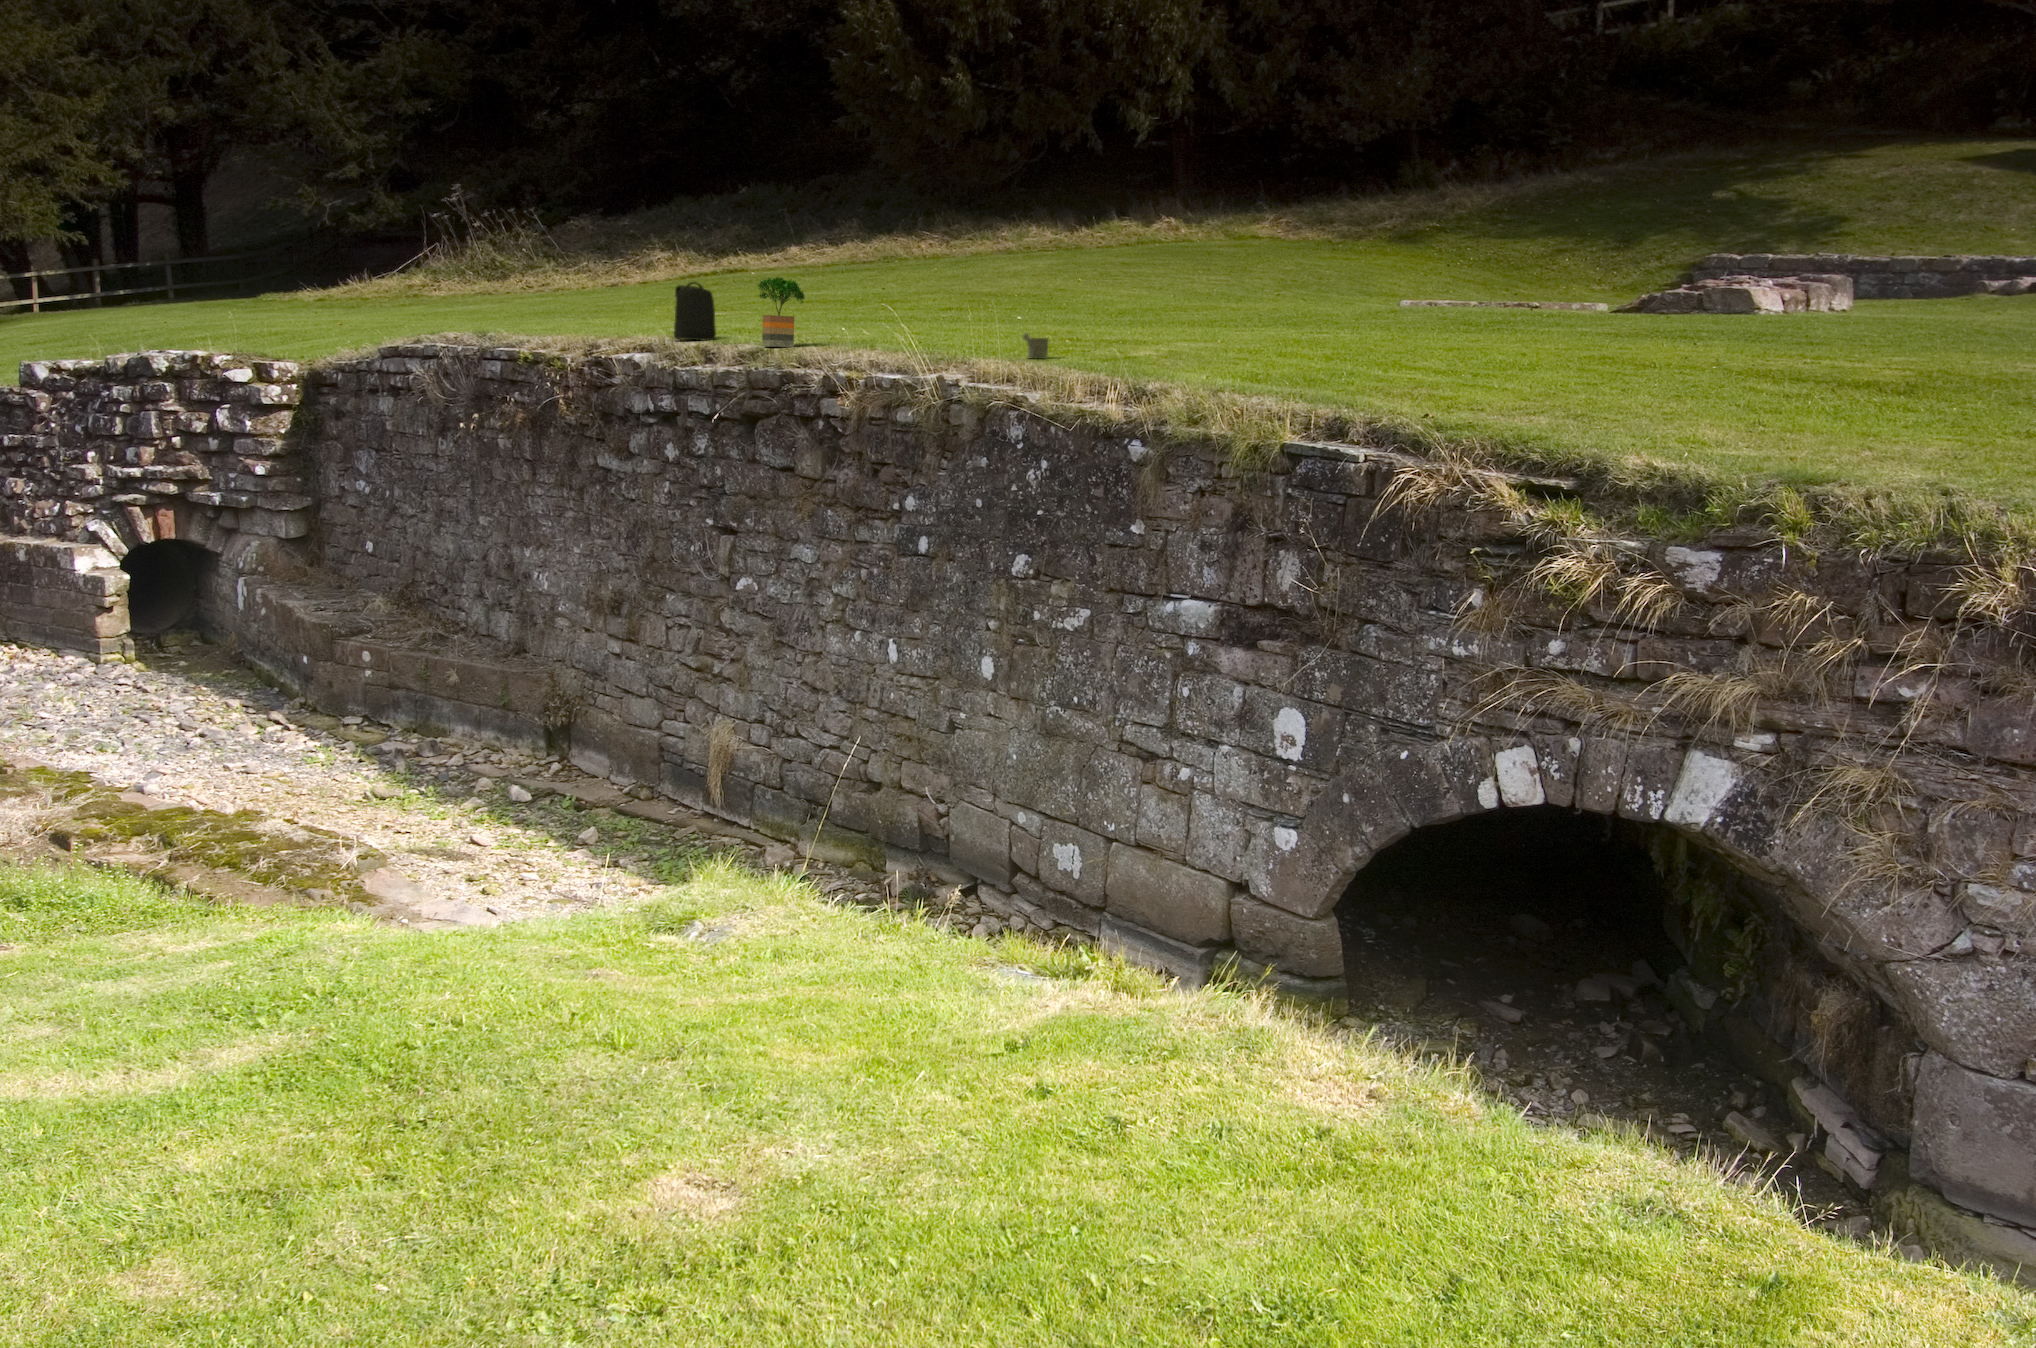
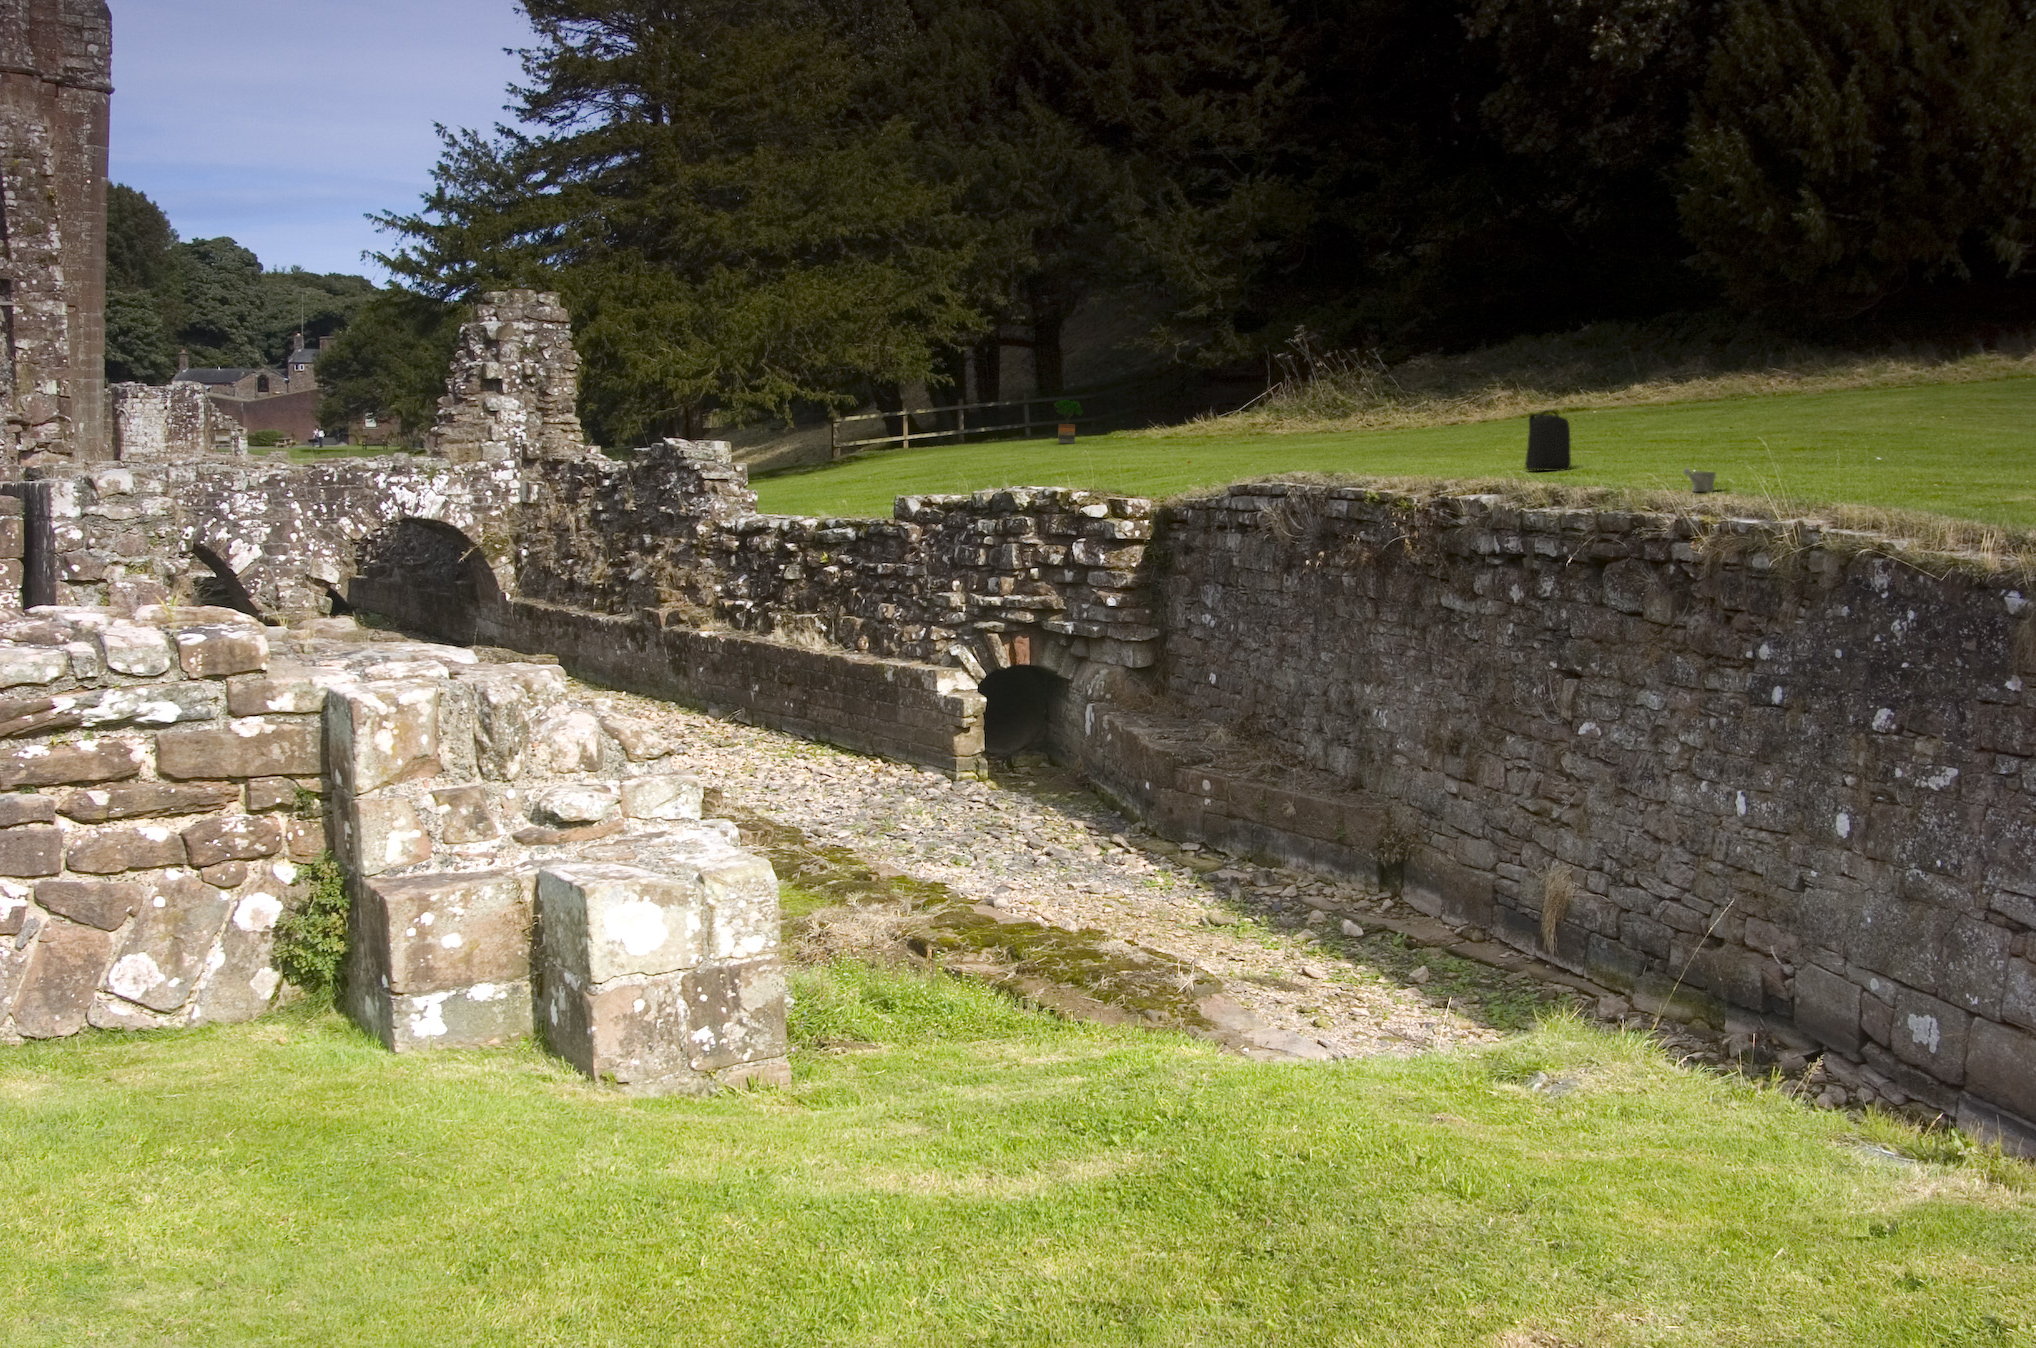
potted tree: present [758,277,805,348] -> present [1055,400,1082,444]
watering can: present [1023,333,1048,359] -> present [1684,468,1715,492]

